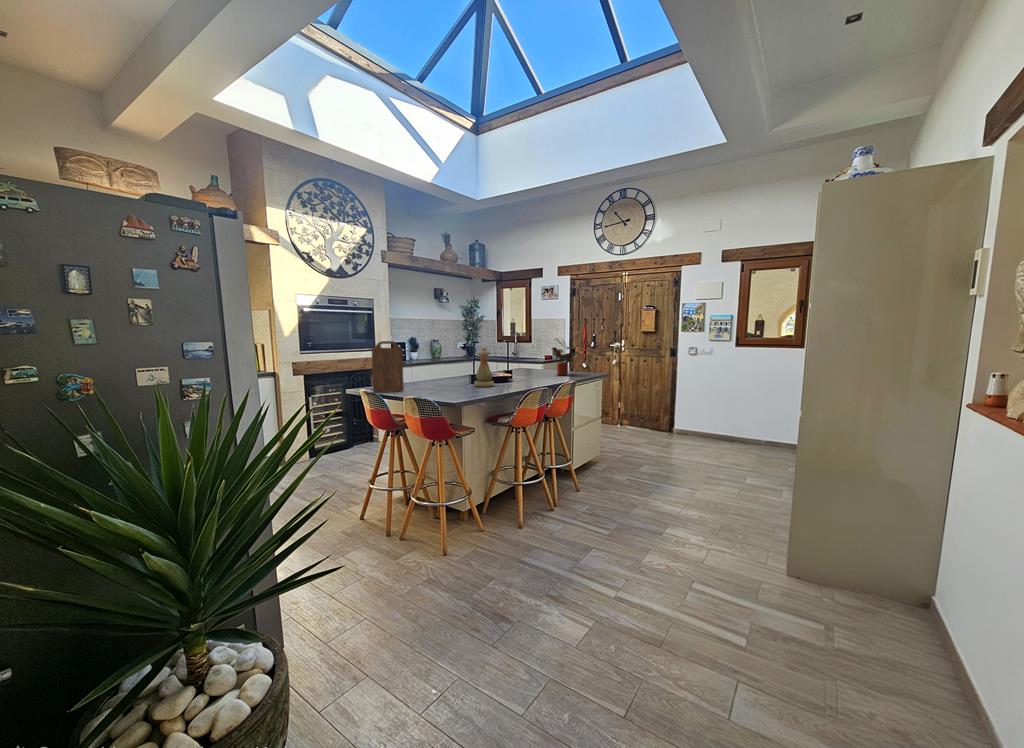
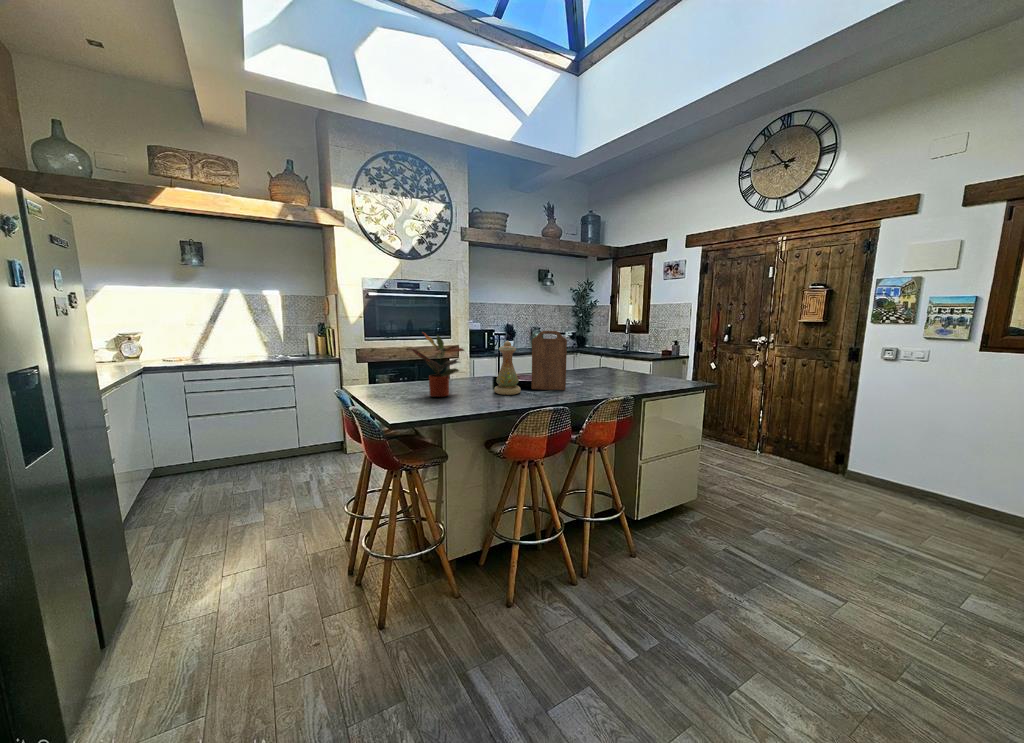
potted plant: present [552,339,580,375] -> present [412,333,464,397]
cutting board: present [372,341,404,392] -> present [532,331,567,390]

